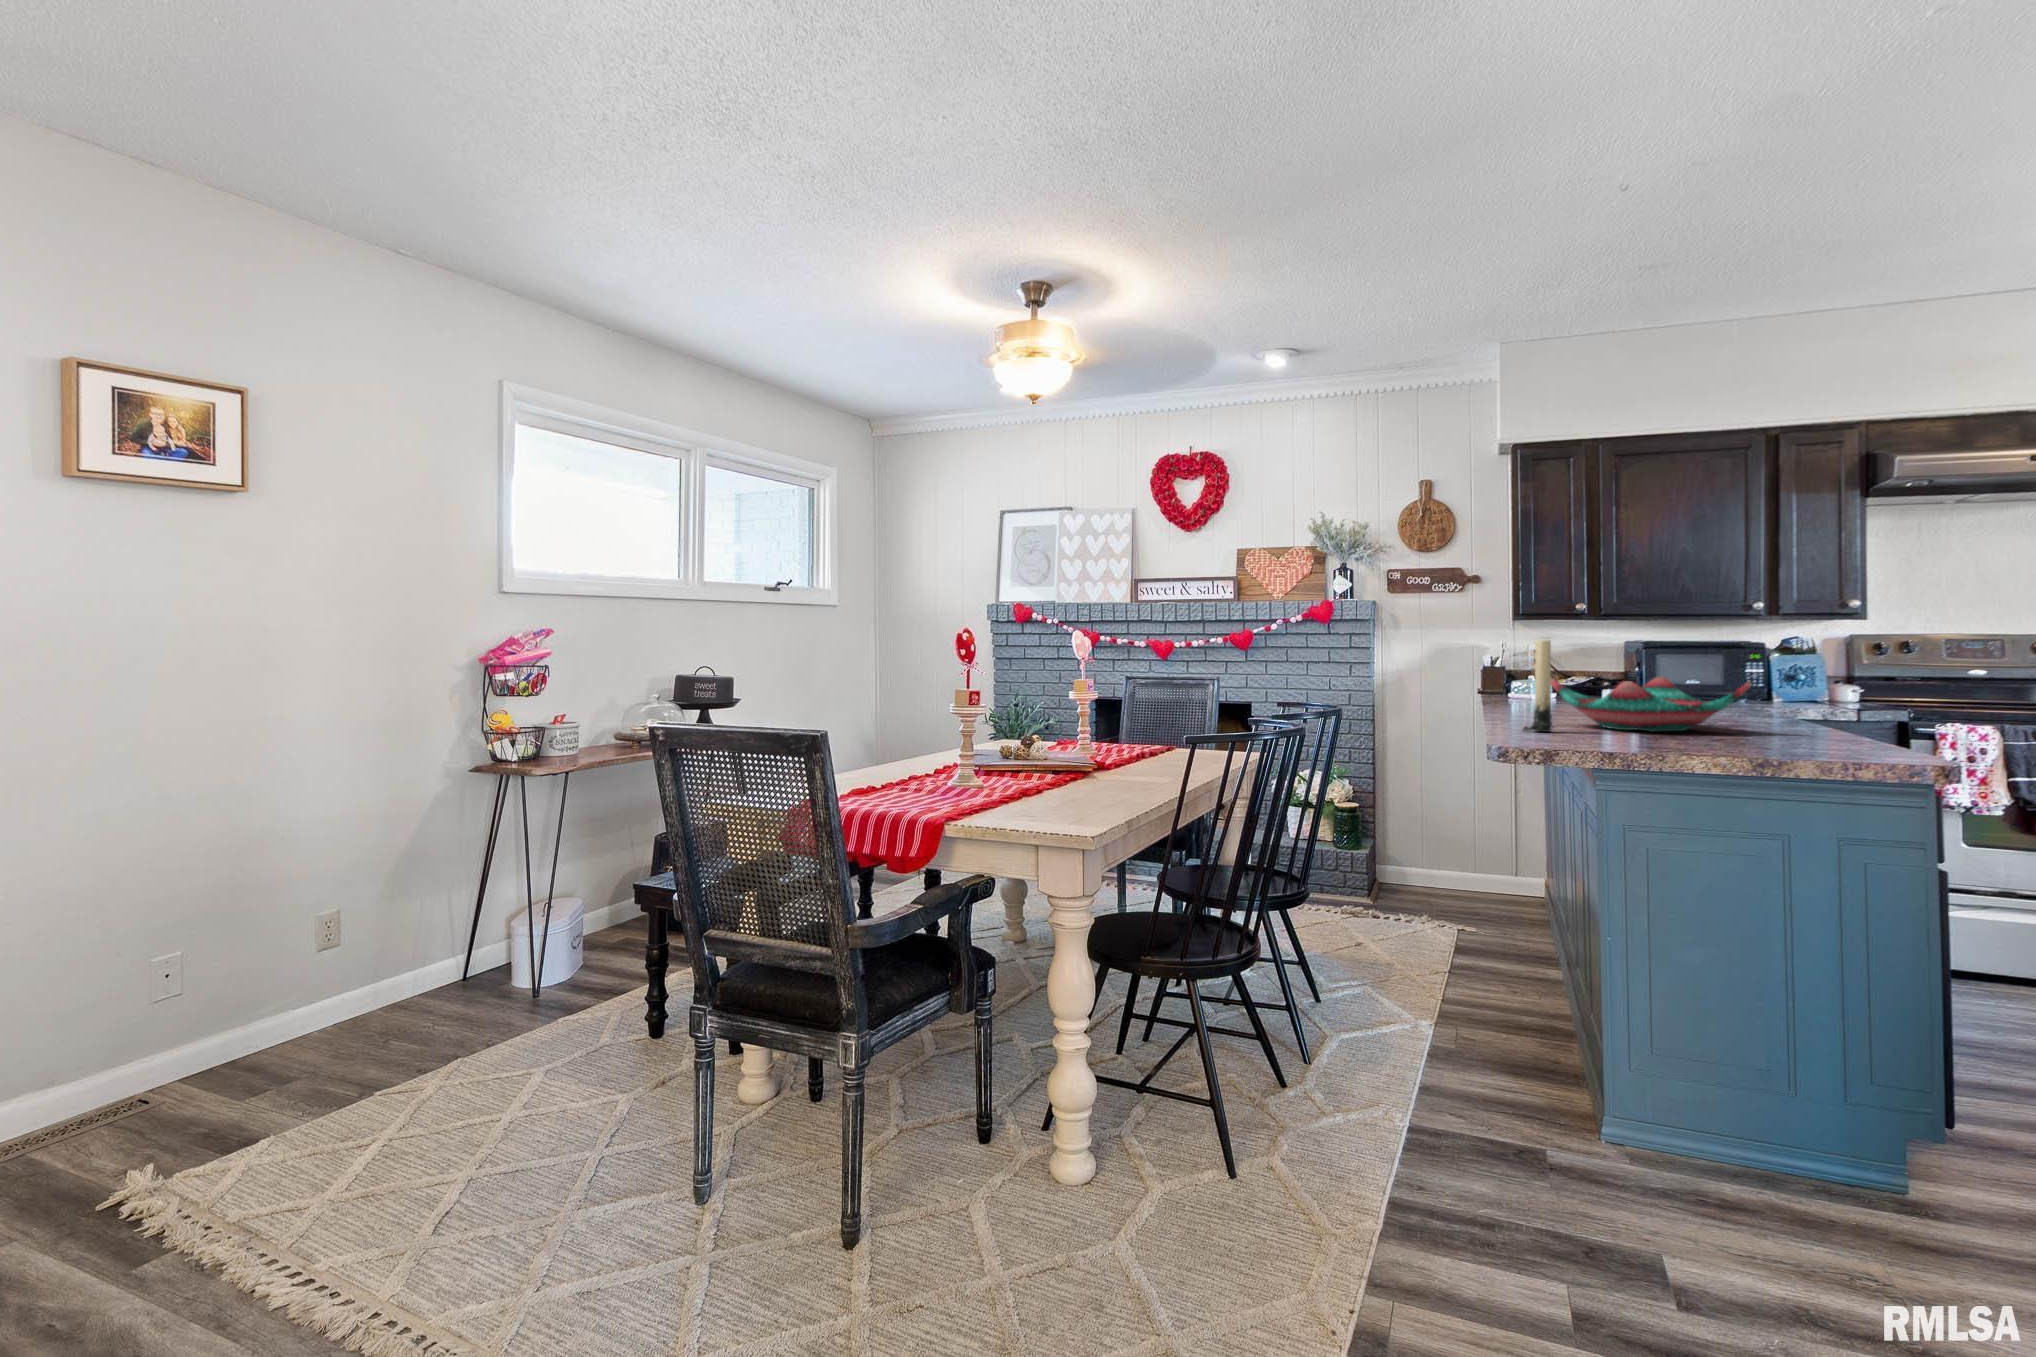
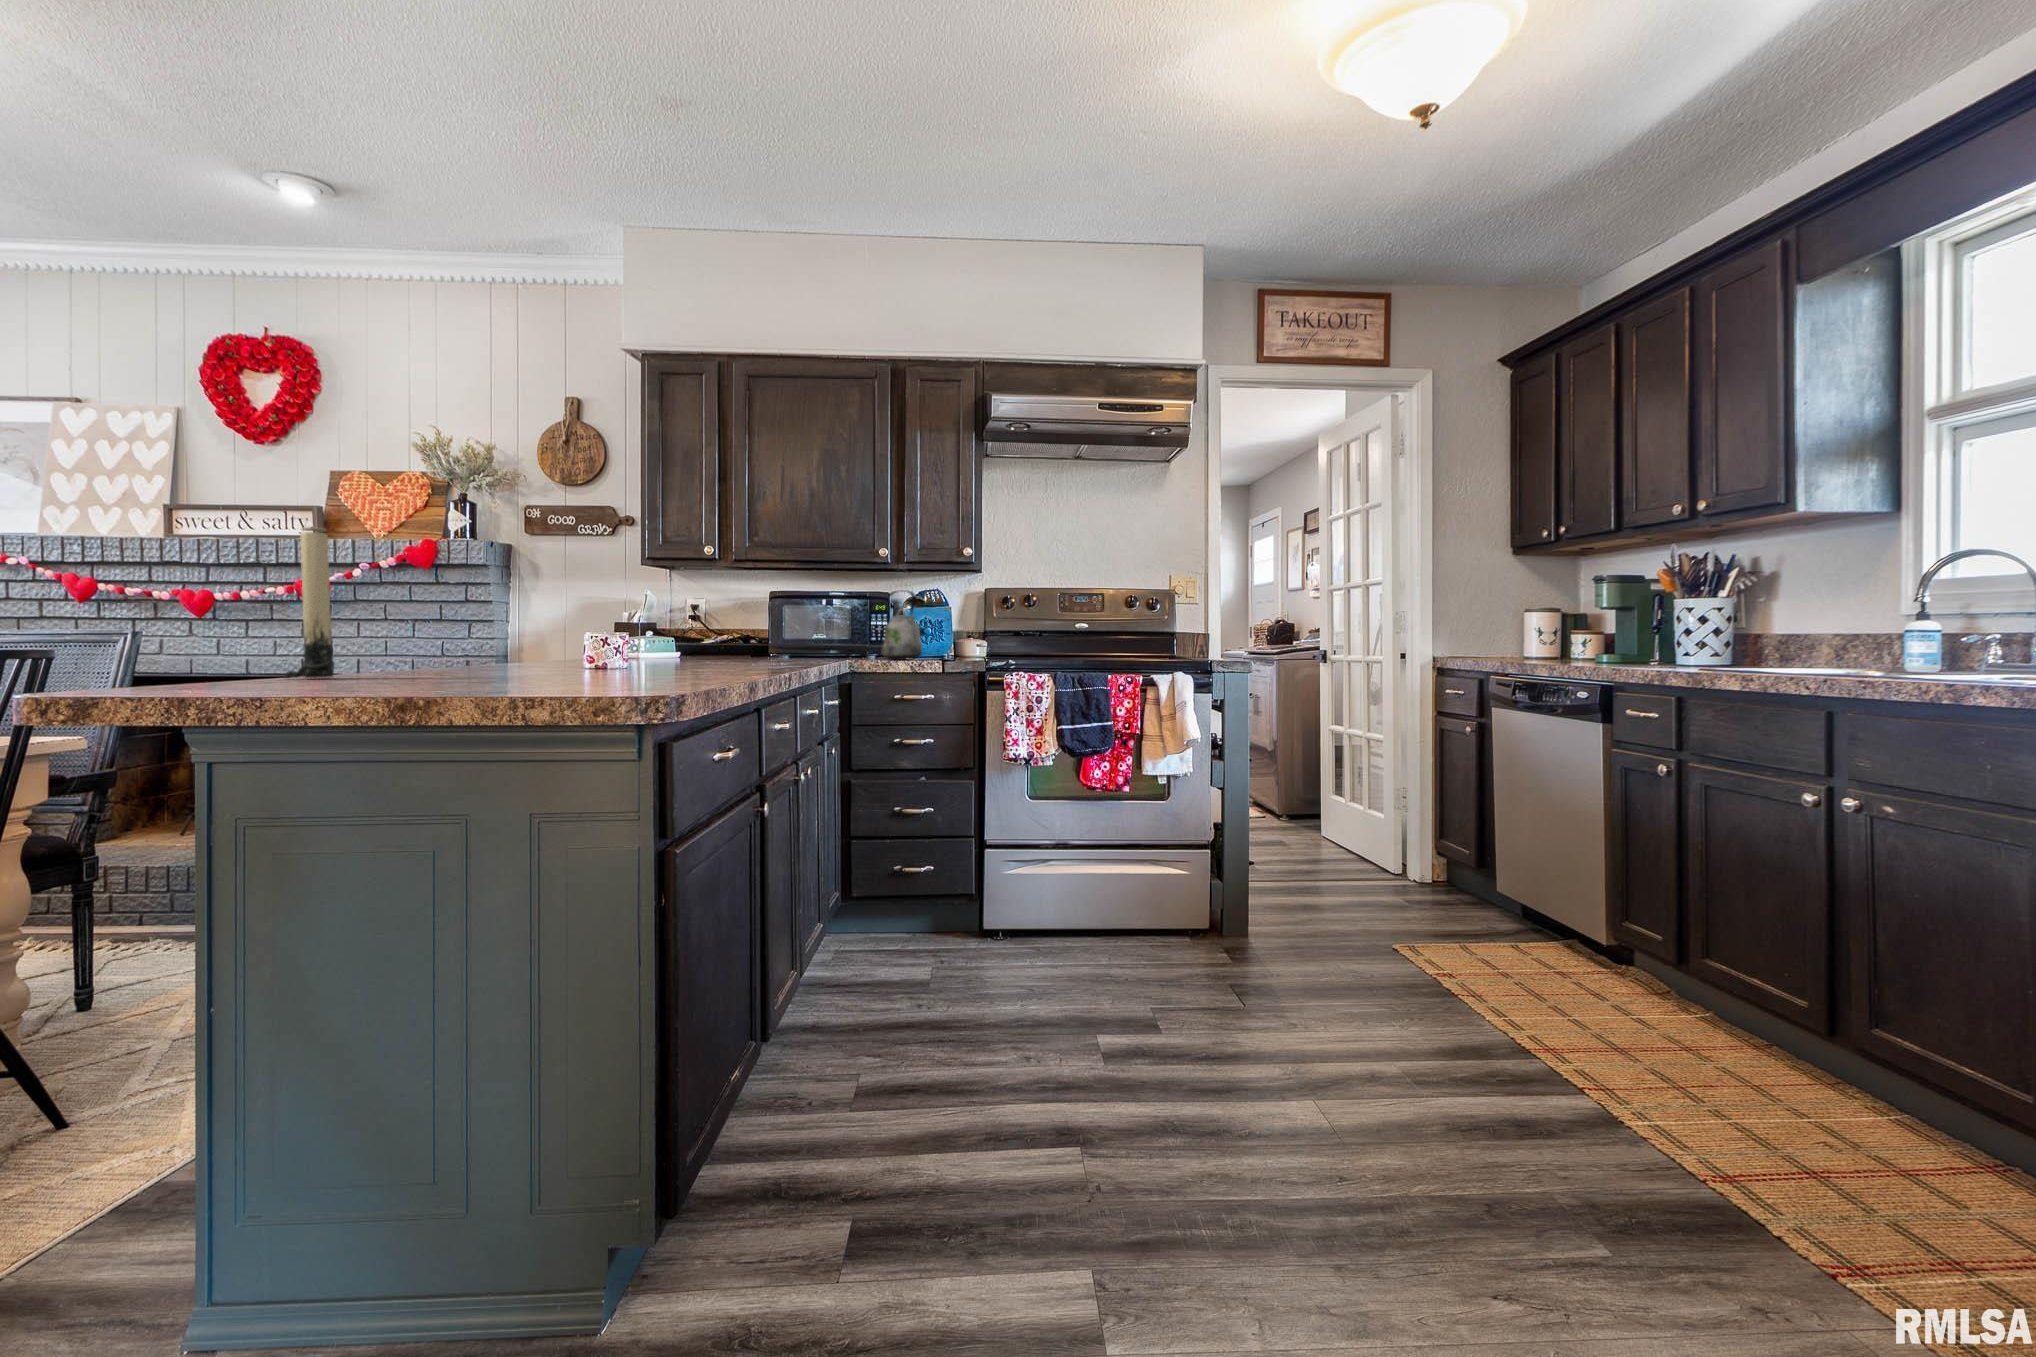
kettle: none [1753,640,1811,705] -> present [881,591,922,660]
decorative bowl: present [1551,676,1751,732] -> none [423,597,648,675]

